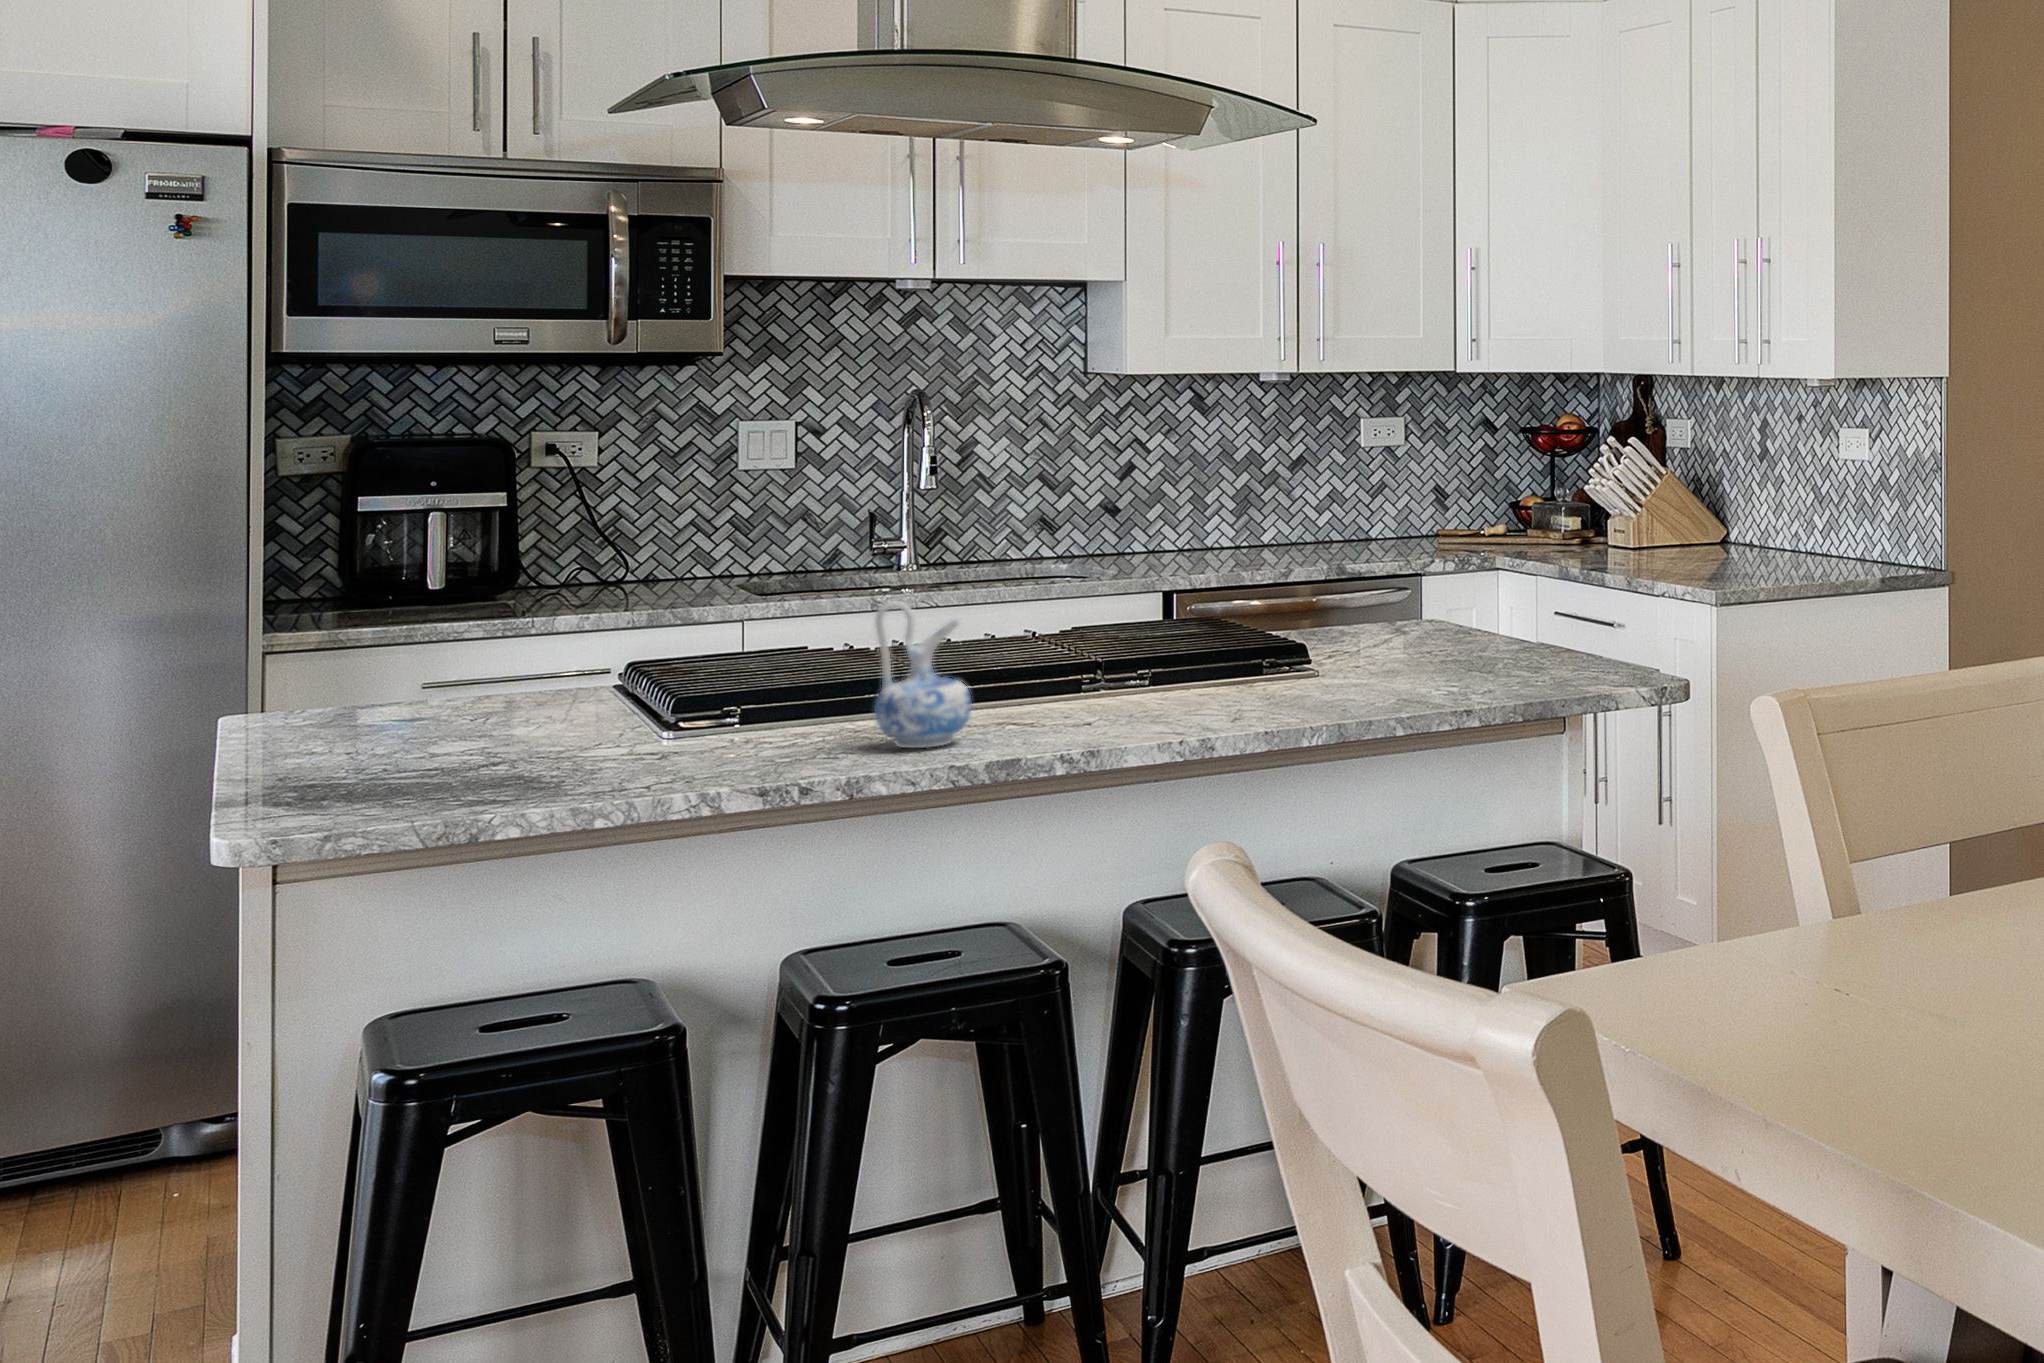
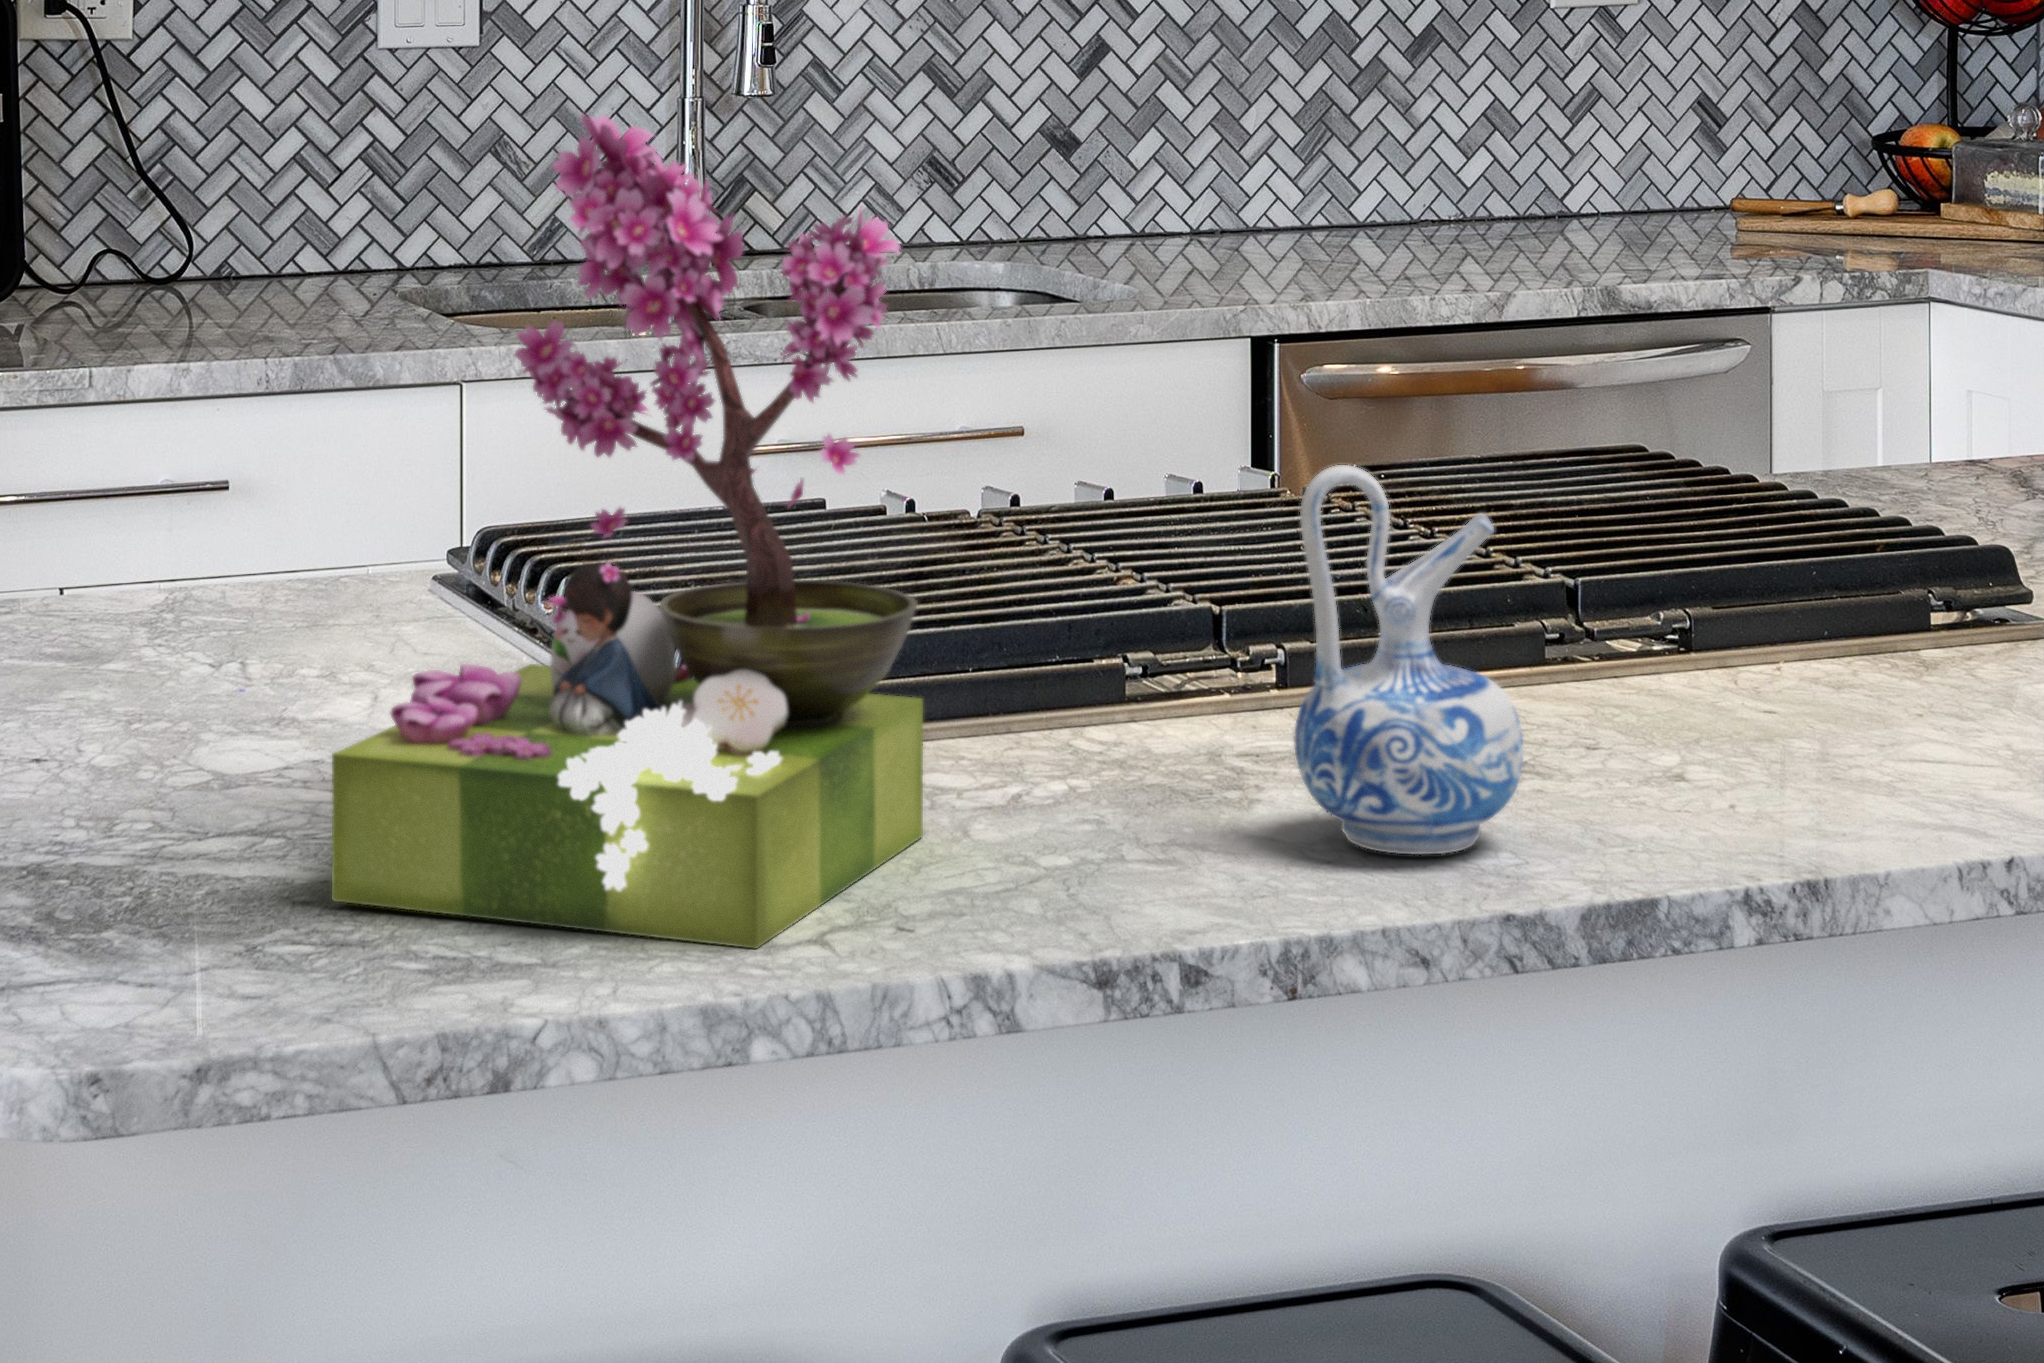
flower arrangement: none [420,467,719,789] -> present [332,114,923,949]

